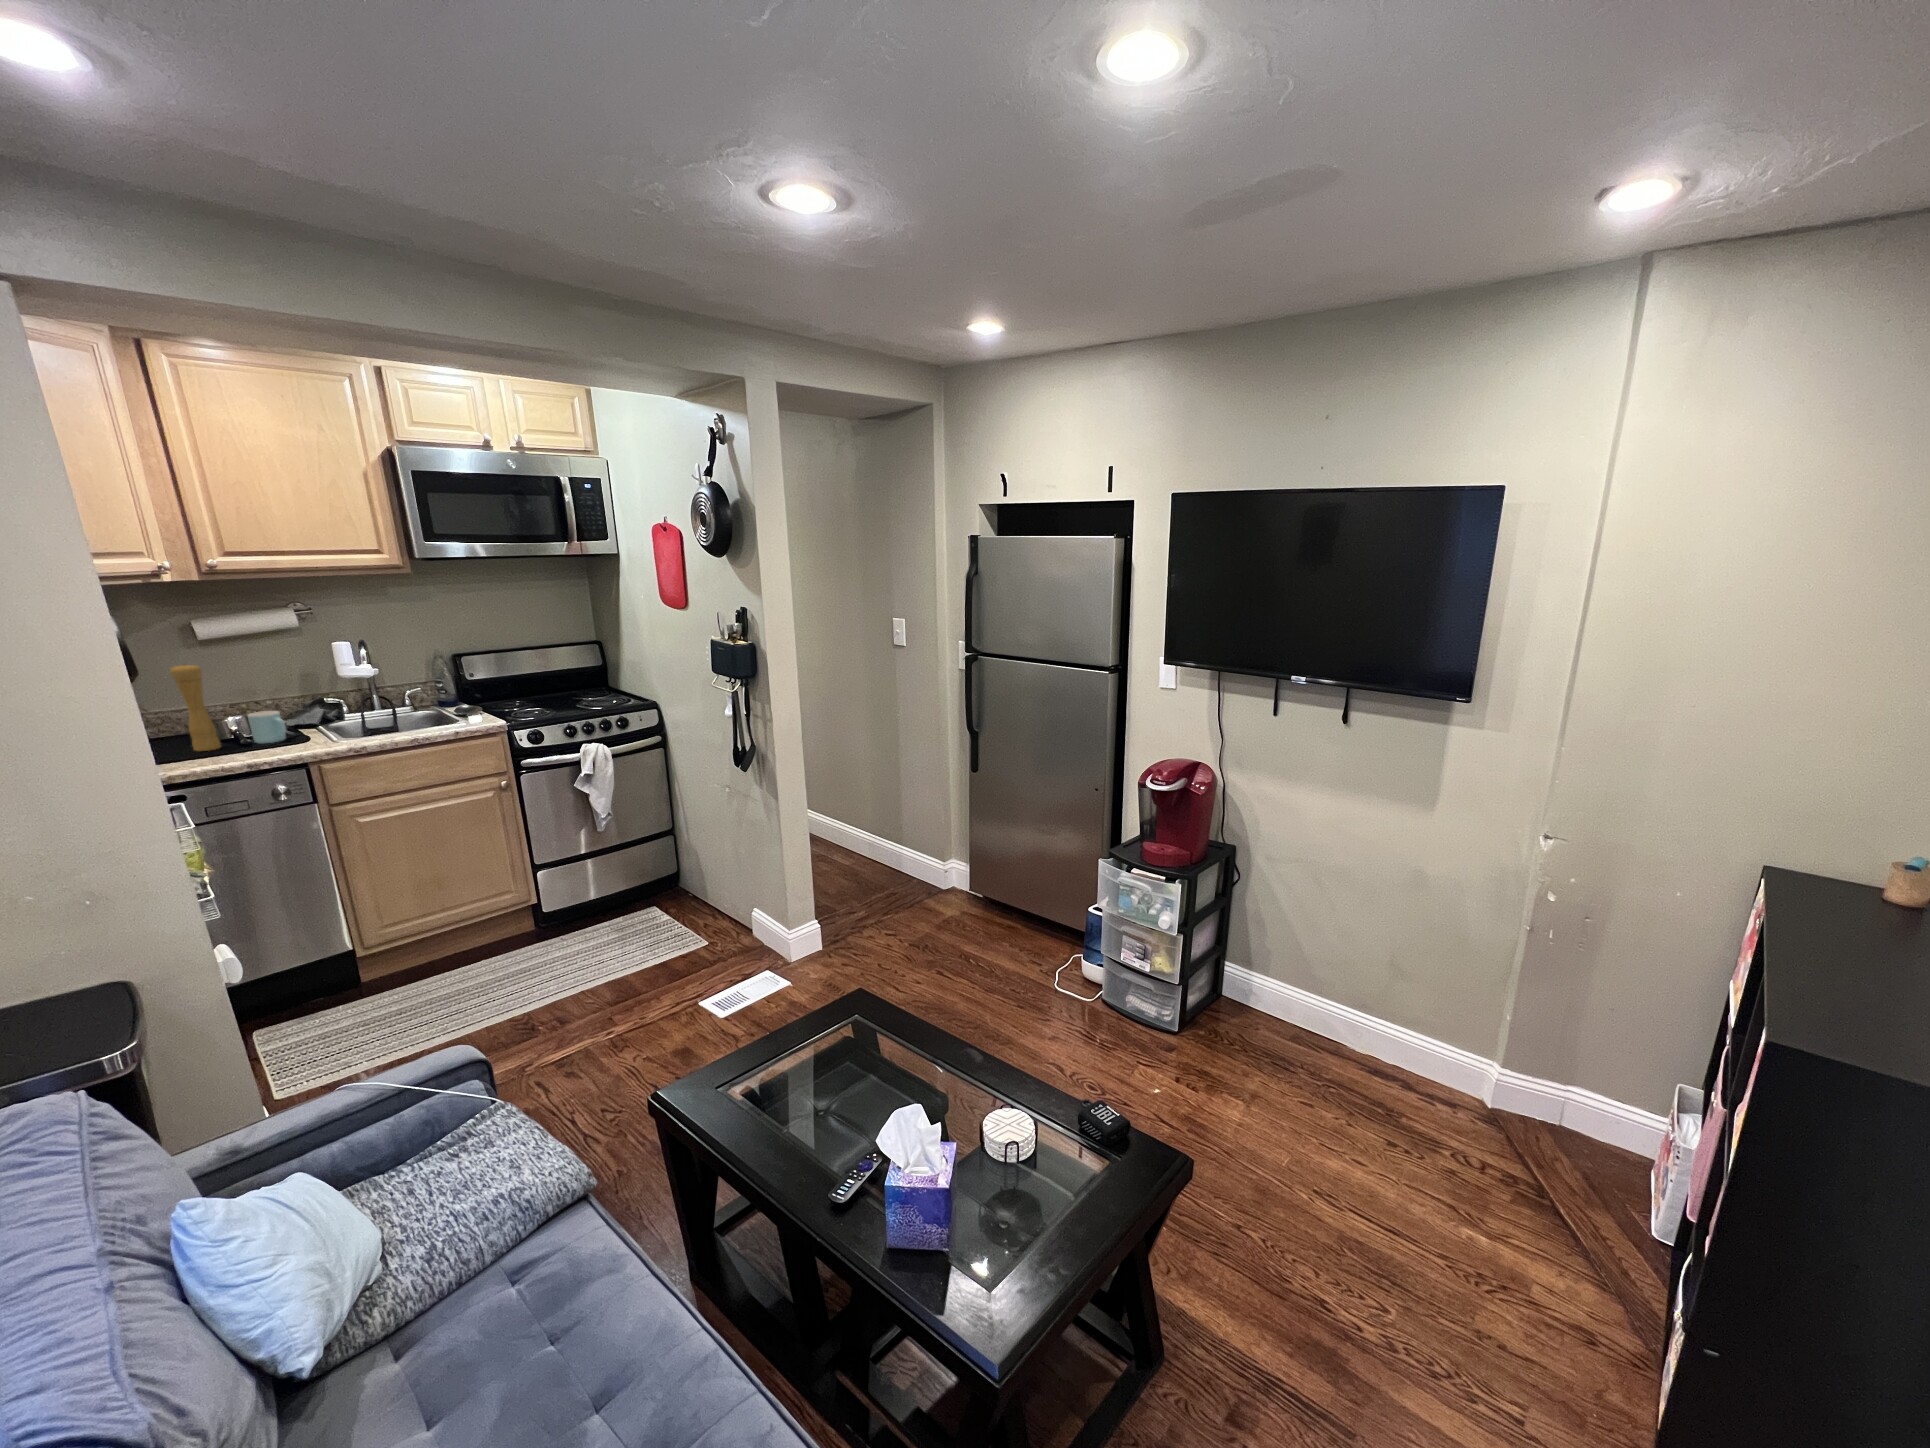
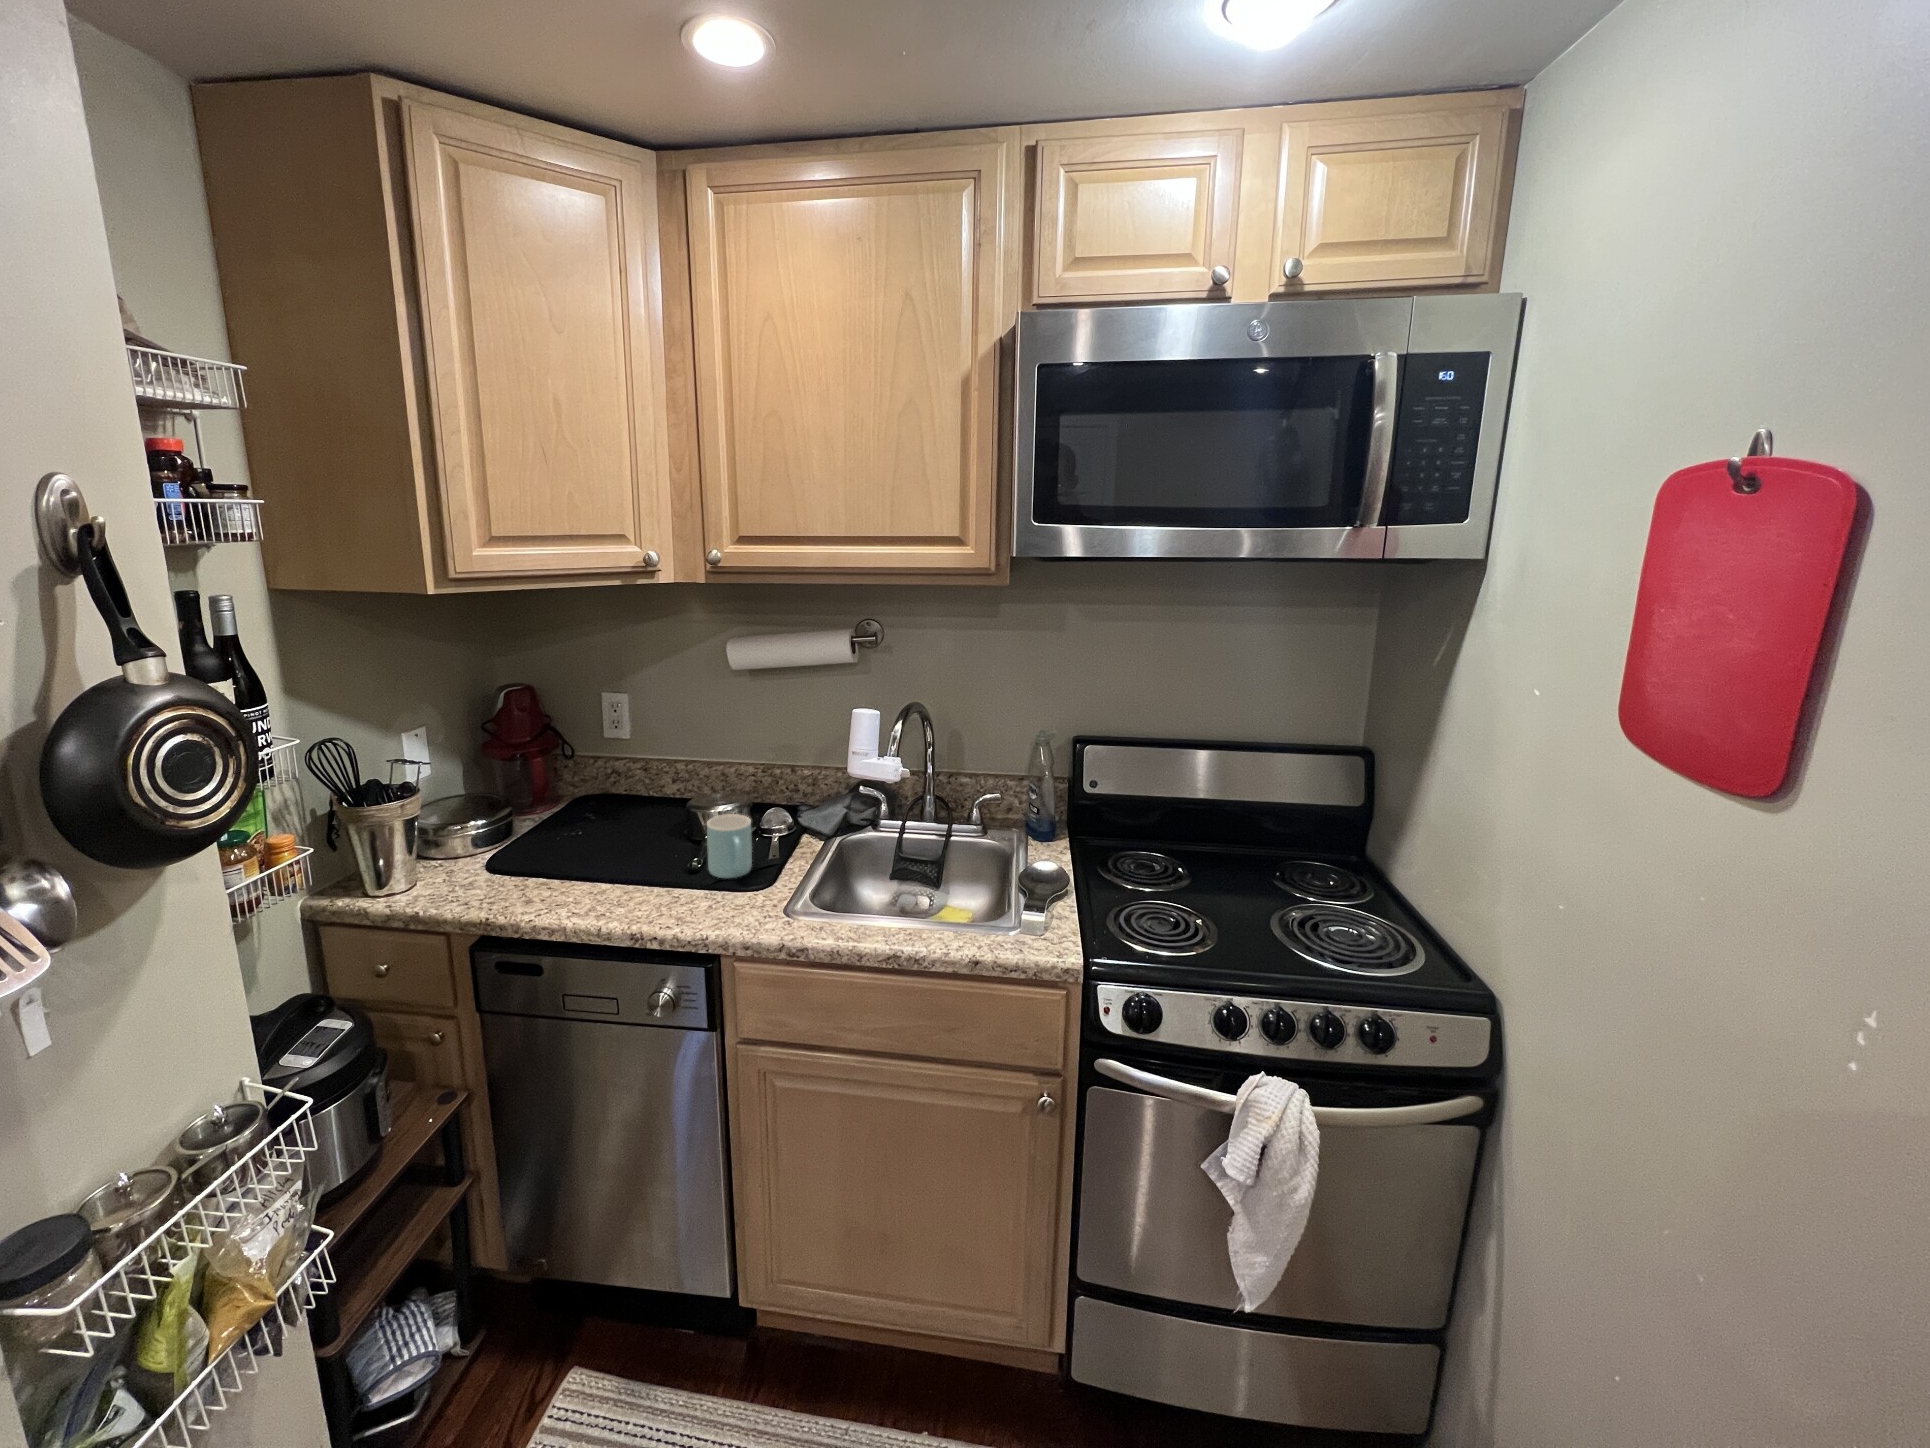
pepper mill: present [170,664,221,751] -> none [625,721,669,872]

